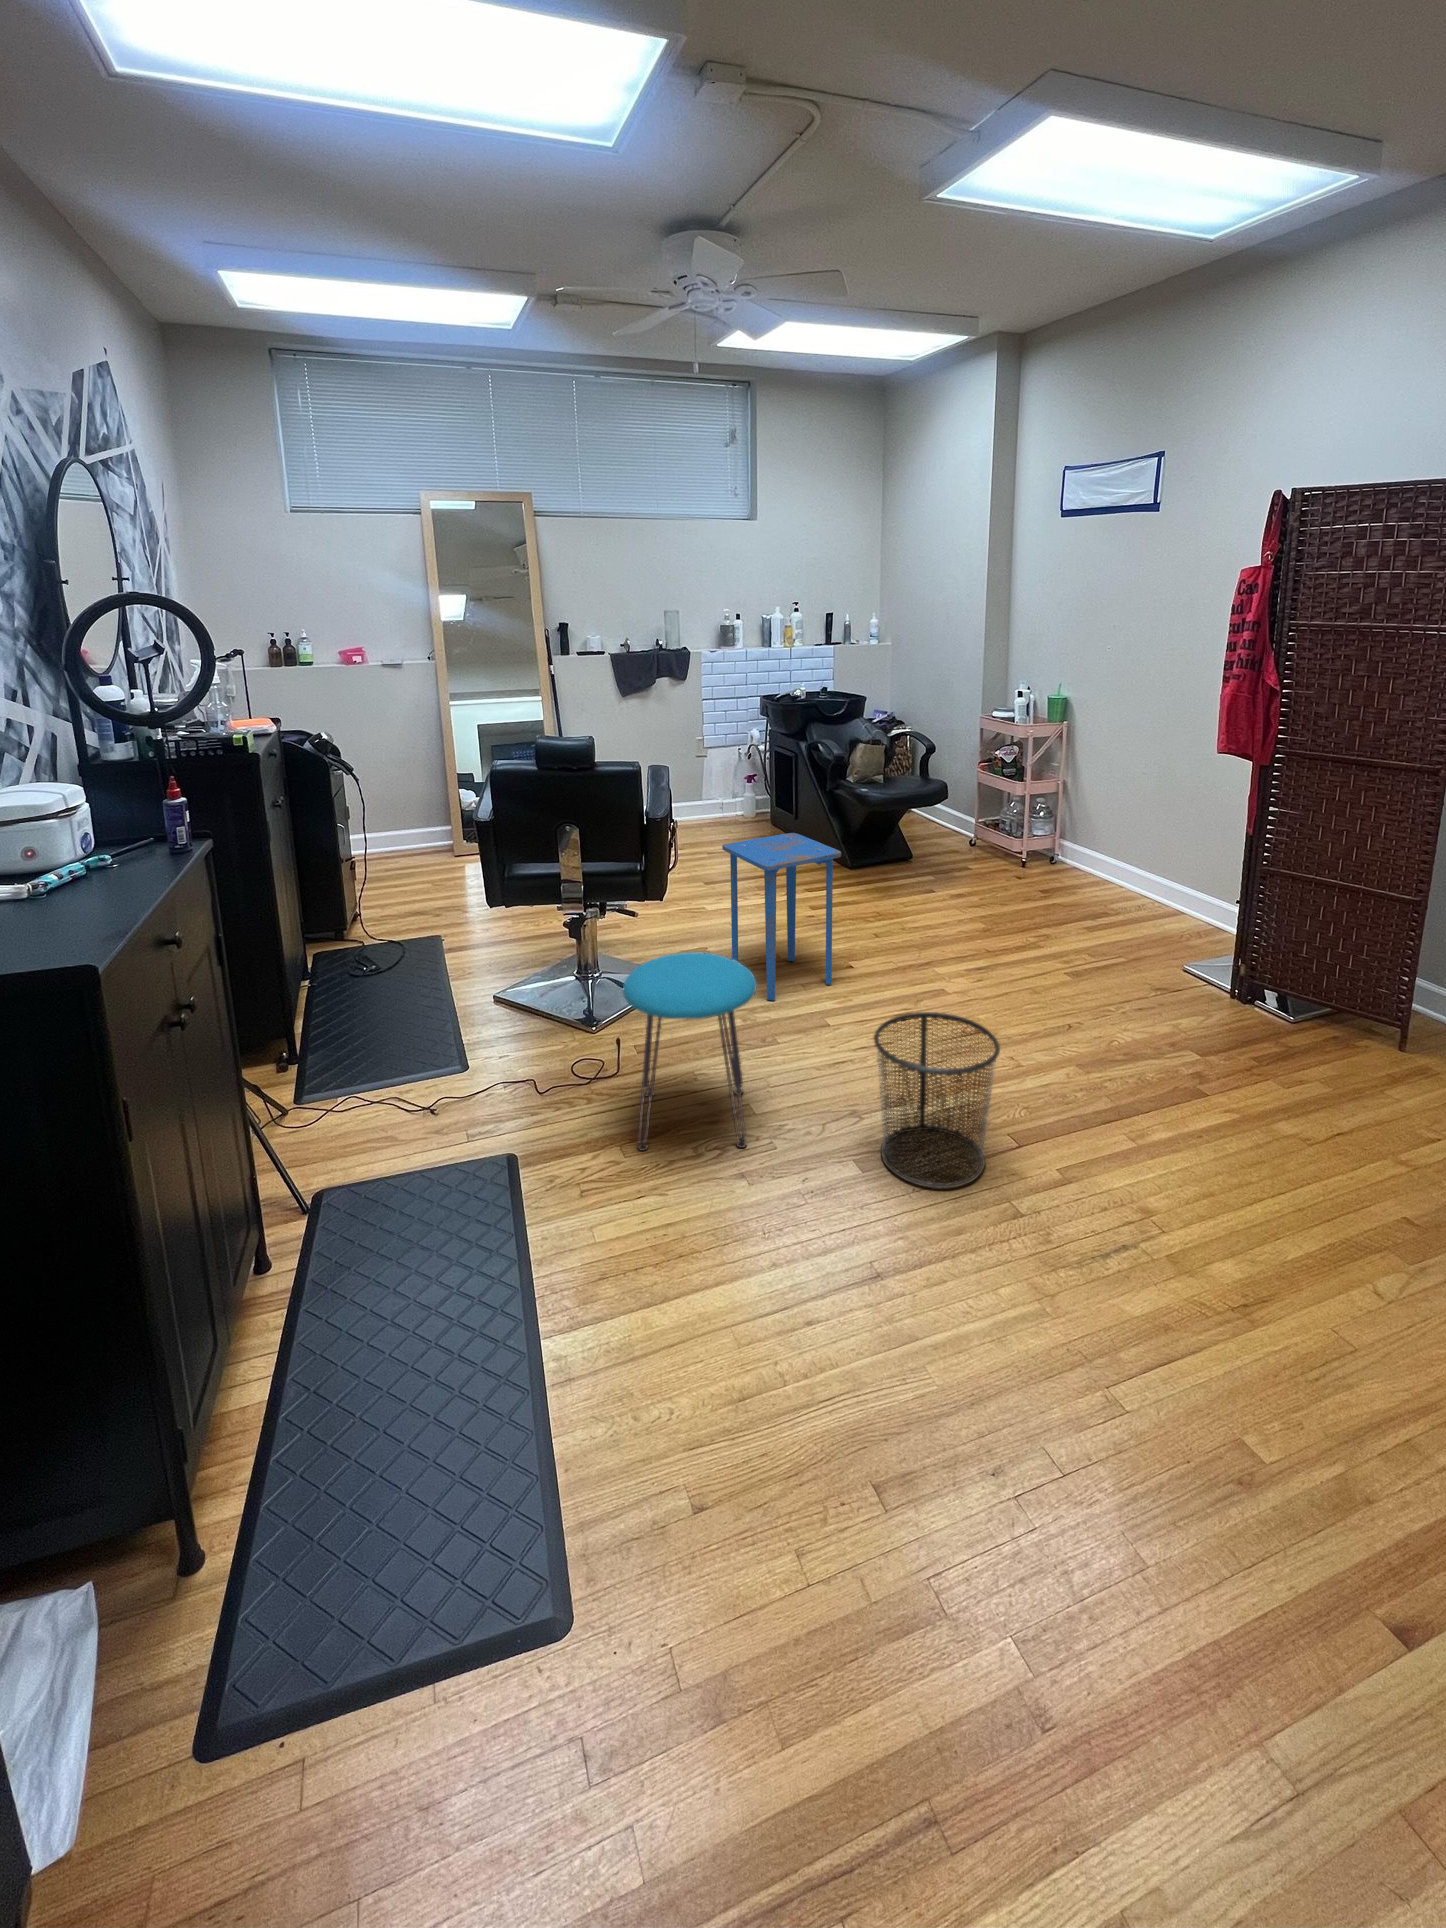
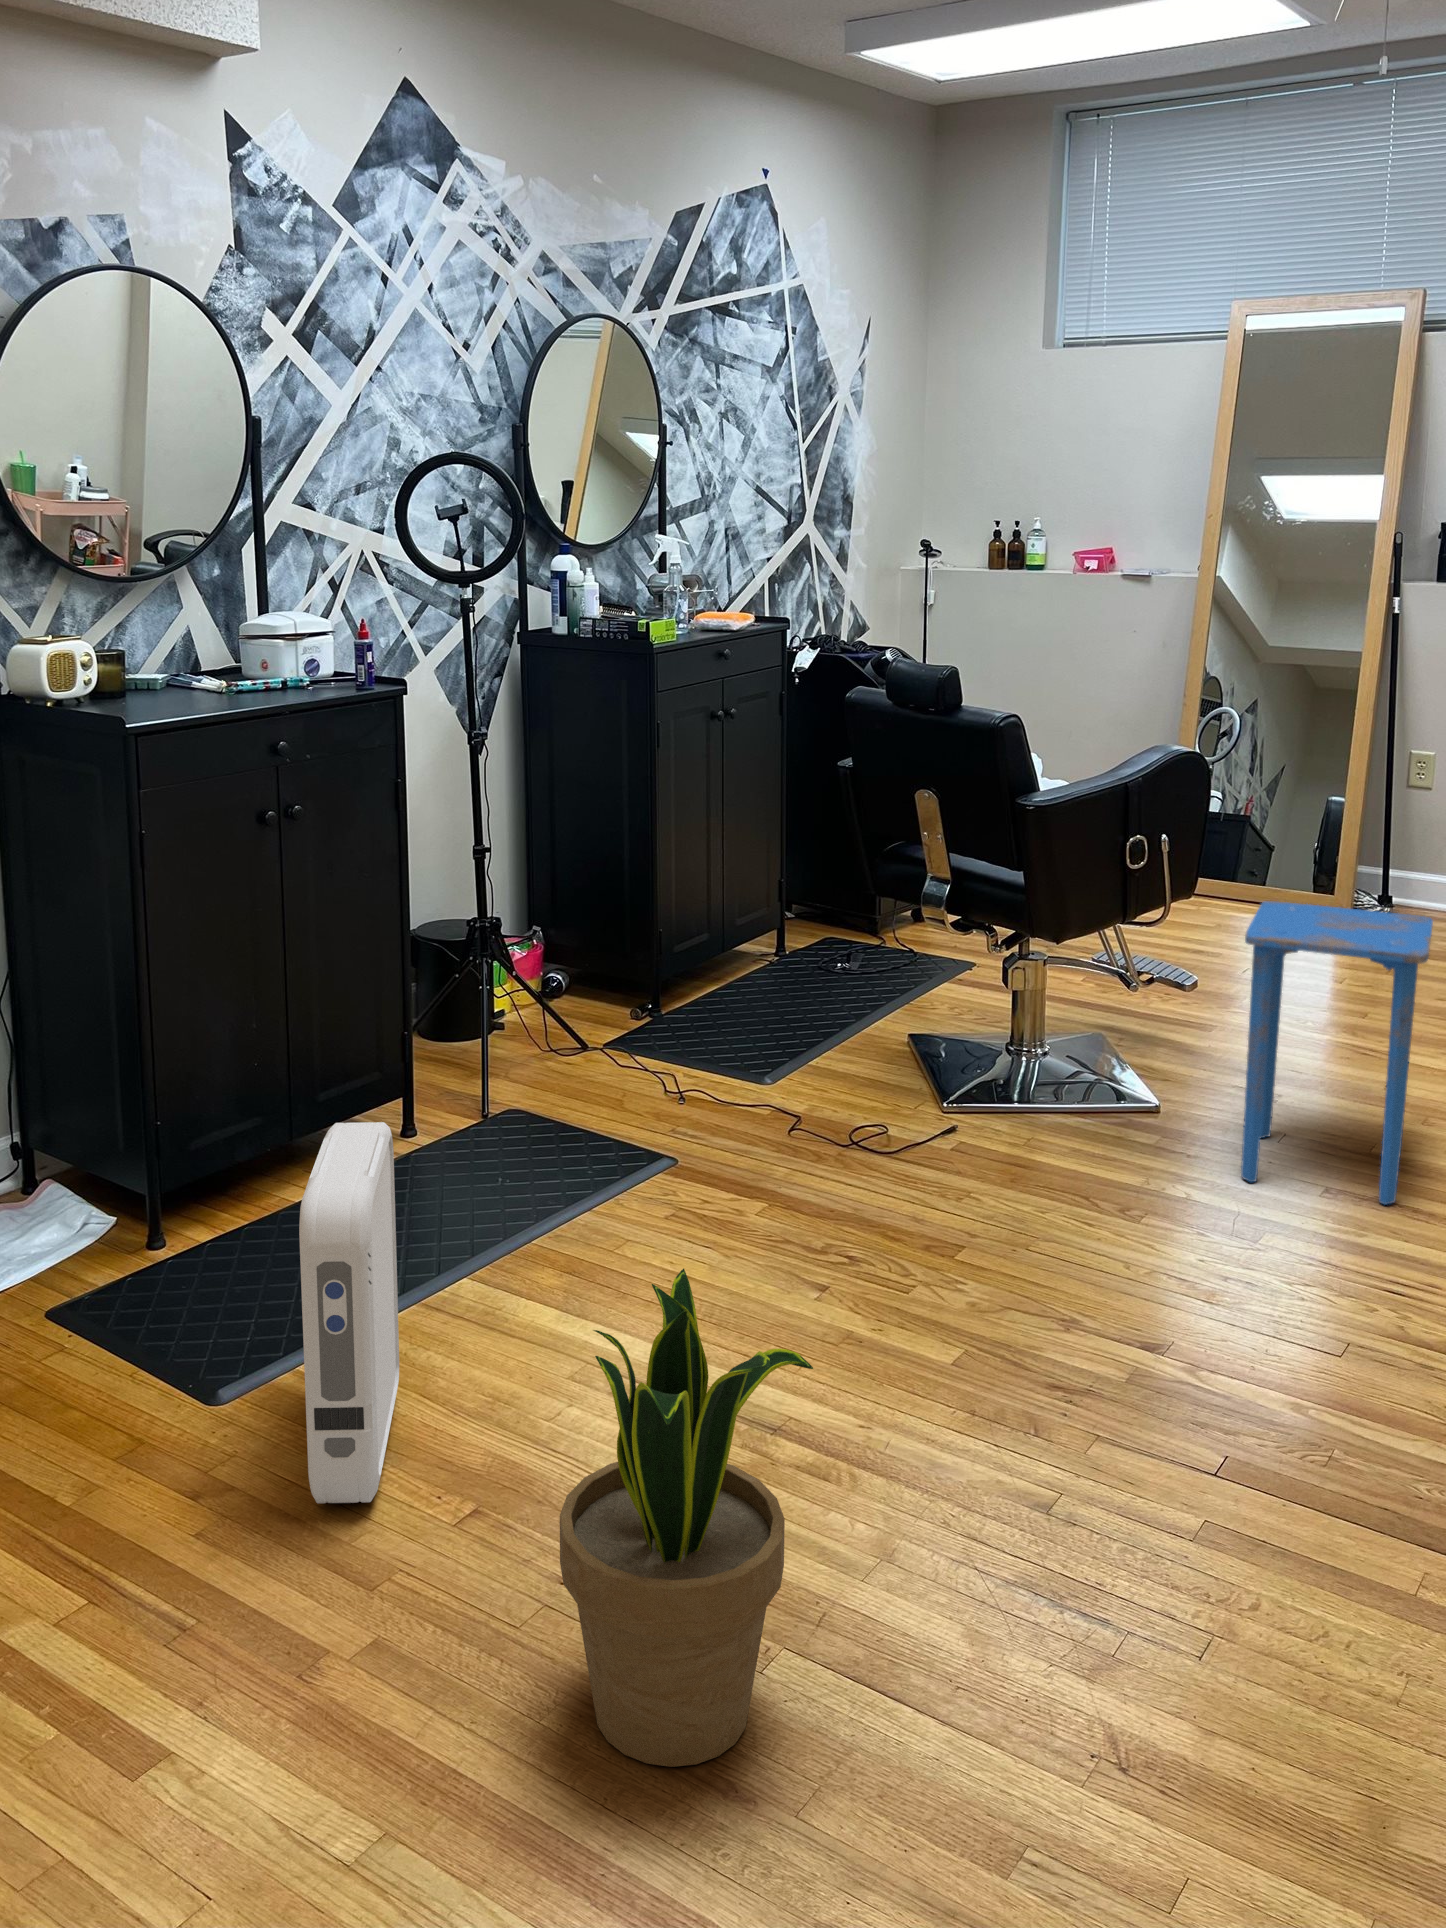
stool: present [623,952,757,1151] -> none [785,983,1000,1274]
trash can: present [874,1012,1000,1188] -> none [983,1161,1200,1453]
potted plant: none [1077,1195,1301,1541] -> present [559,1269,813,1767]
air purifier: none [626,1241,848,1607] -> present [299,1122,399,1503]

